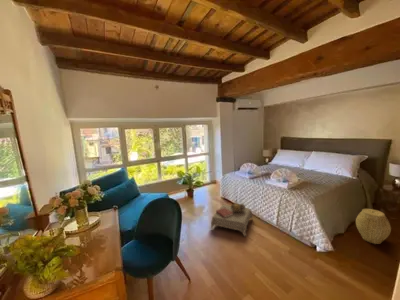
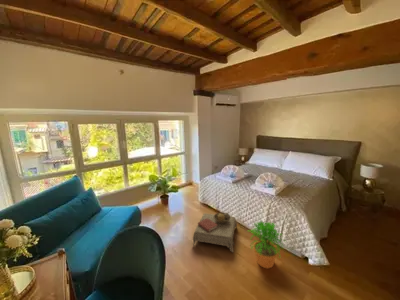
potted plant: none [257,208,292,251] -> present [251,221,281,268]
woven basket: present [356,209,391,244] -> none [340,213,374,248]

